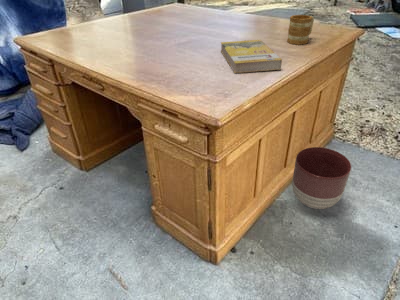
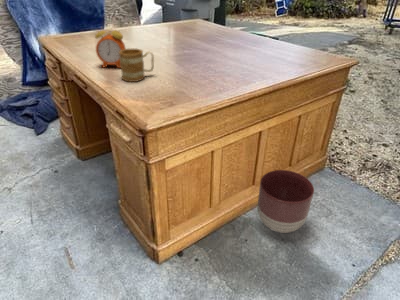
alarm clock: none [110,14,143,64] -> present [95,30,126,68]
mug: present [287,15,314,45] -> present [119,48,154,82]
book: present [221,40,282,73] -> none [194,57,240,88]

